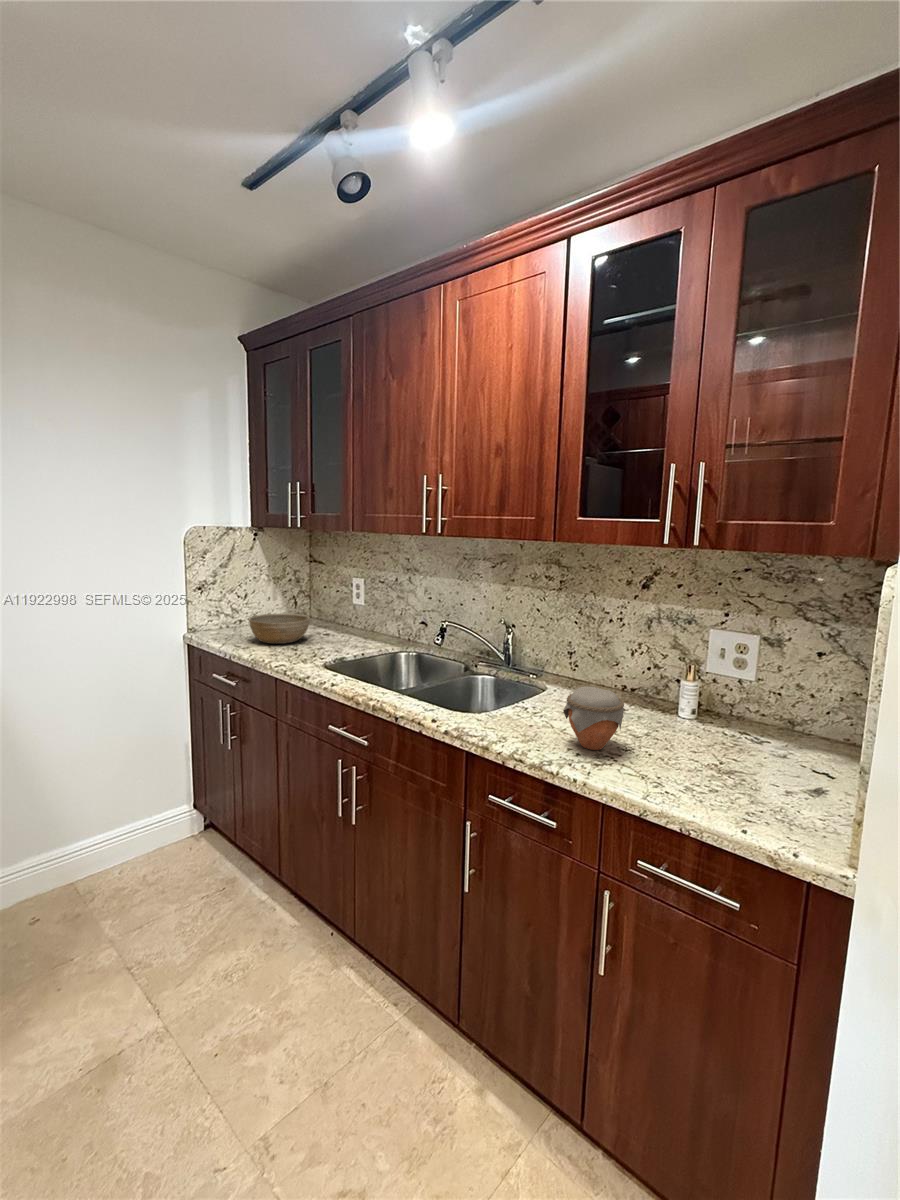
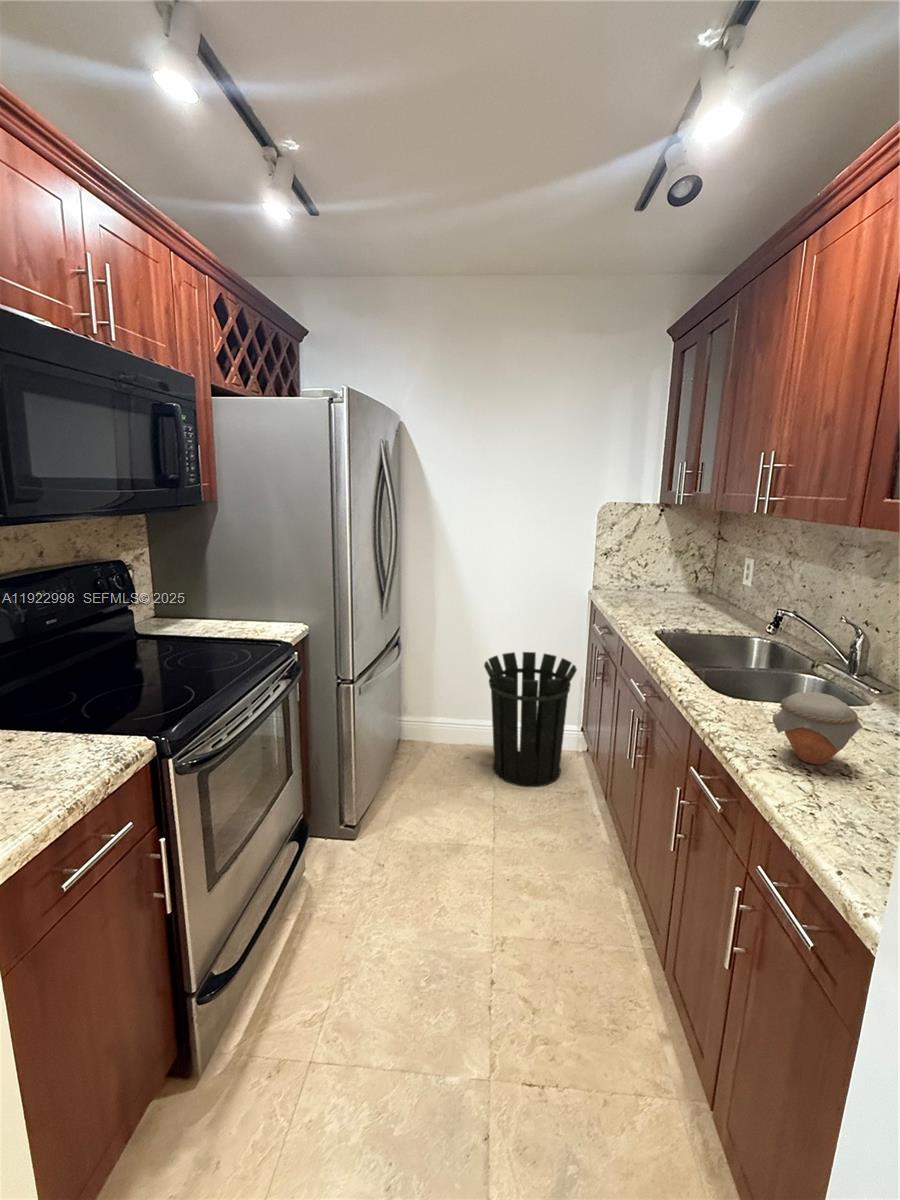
bowl: present [249,613,310,644] -> none [626,582,682,610]
waste bin: none [51,727,201,928] -> present [484,652,577,787]

